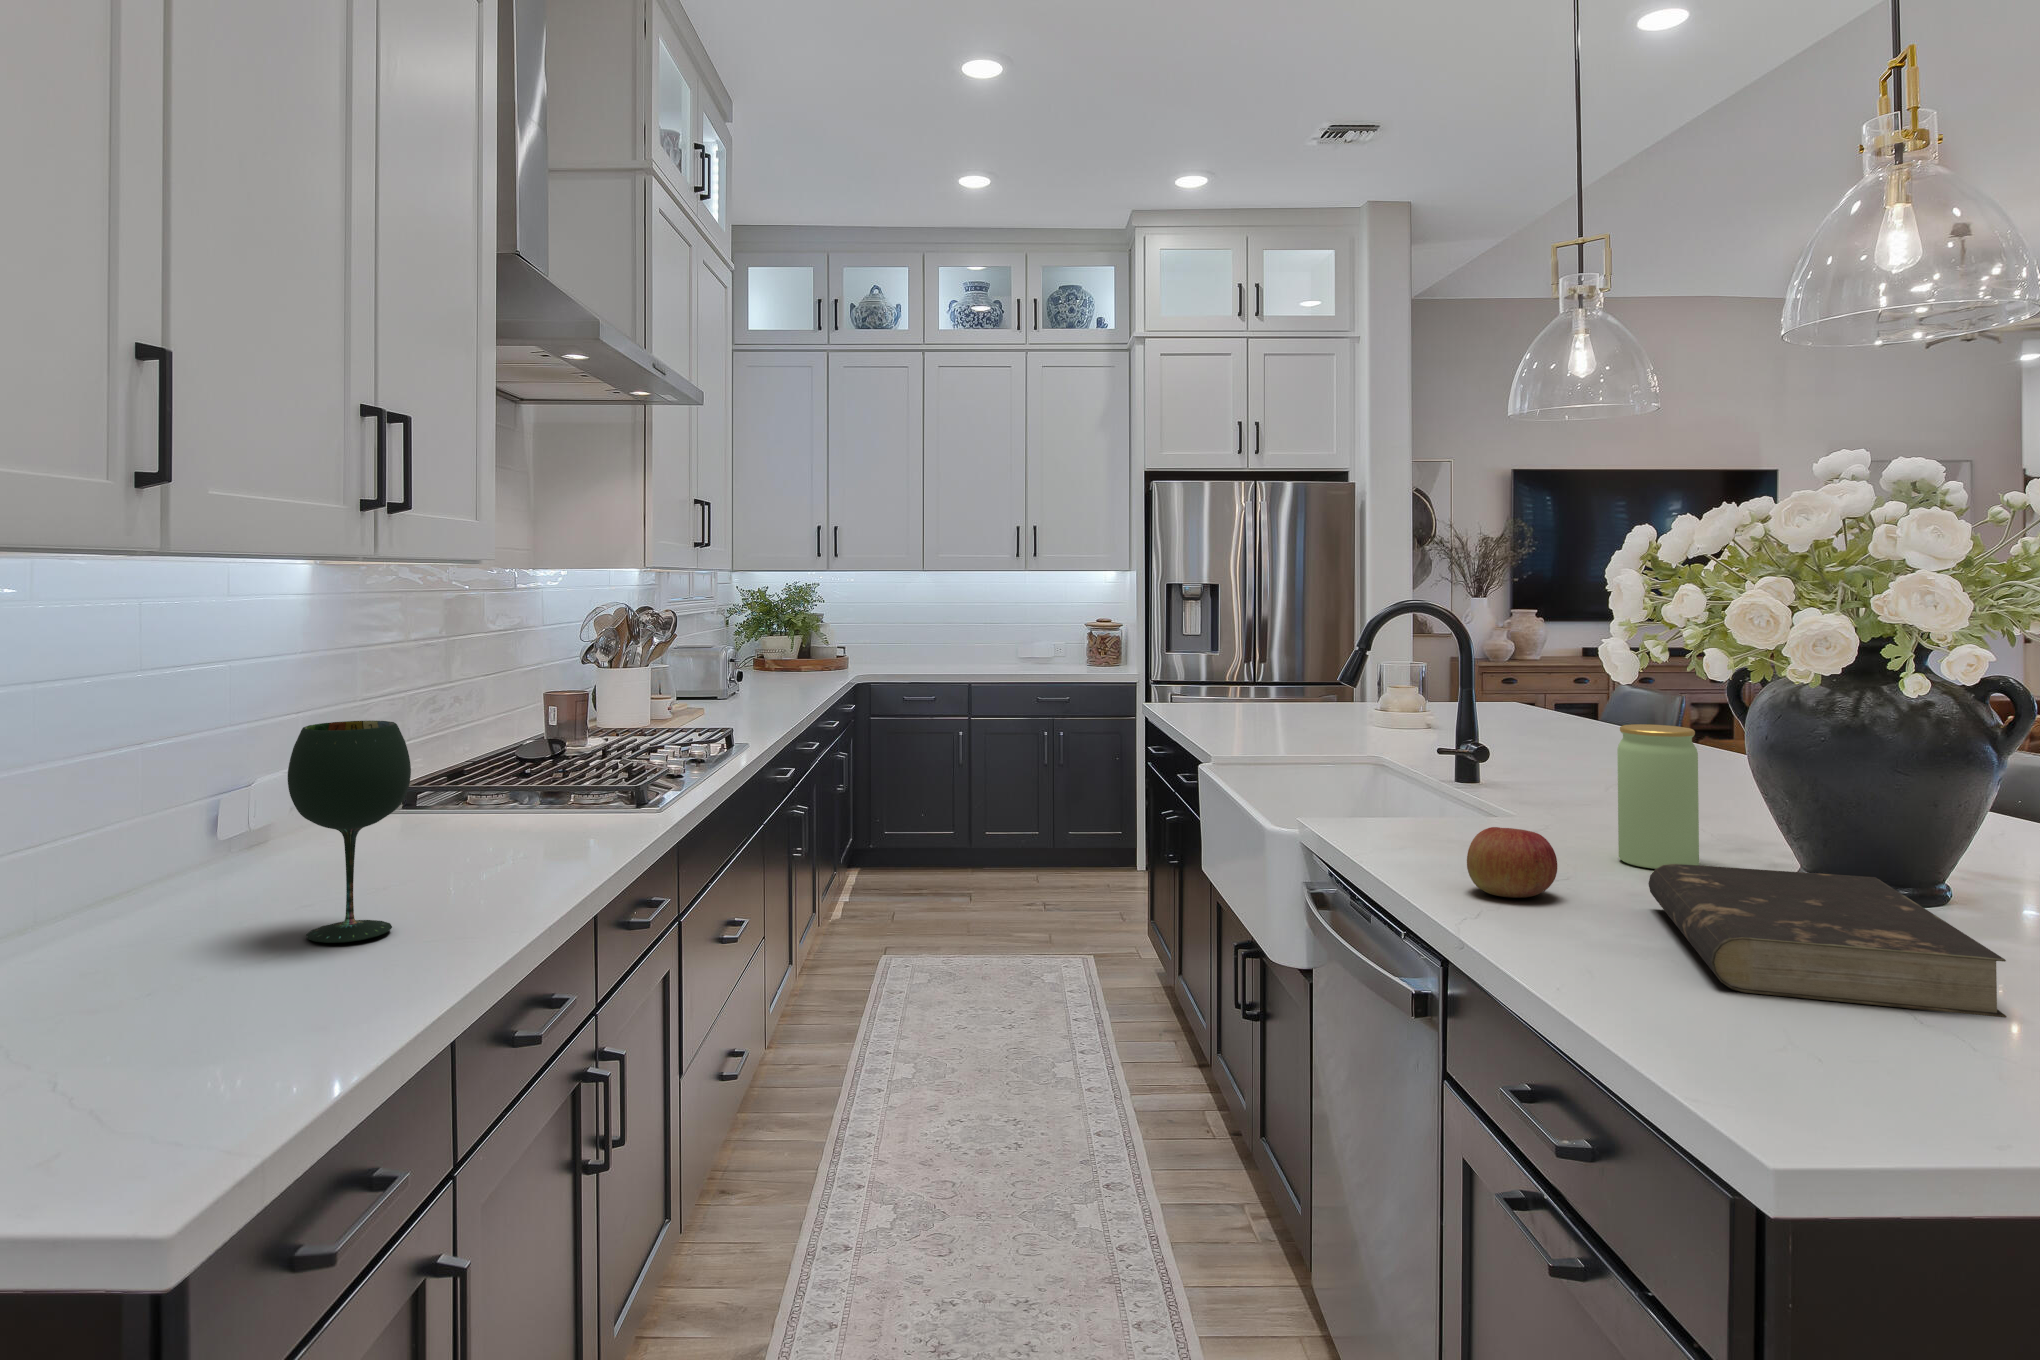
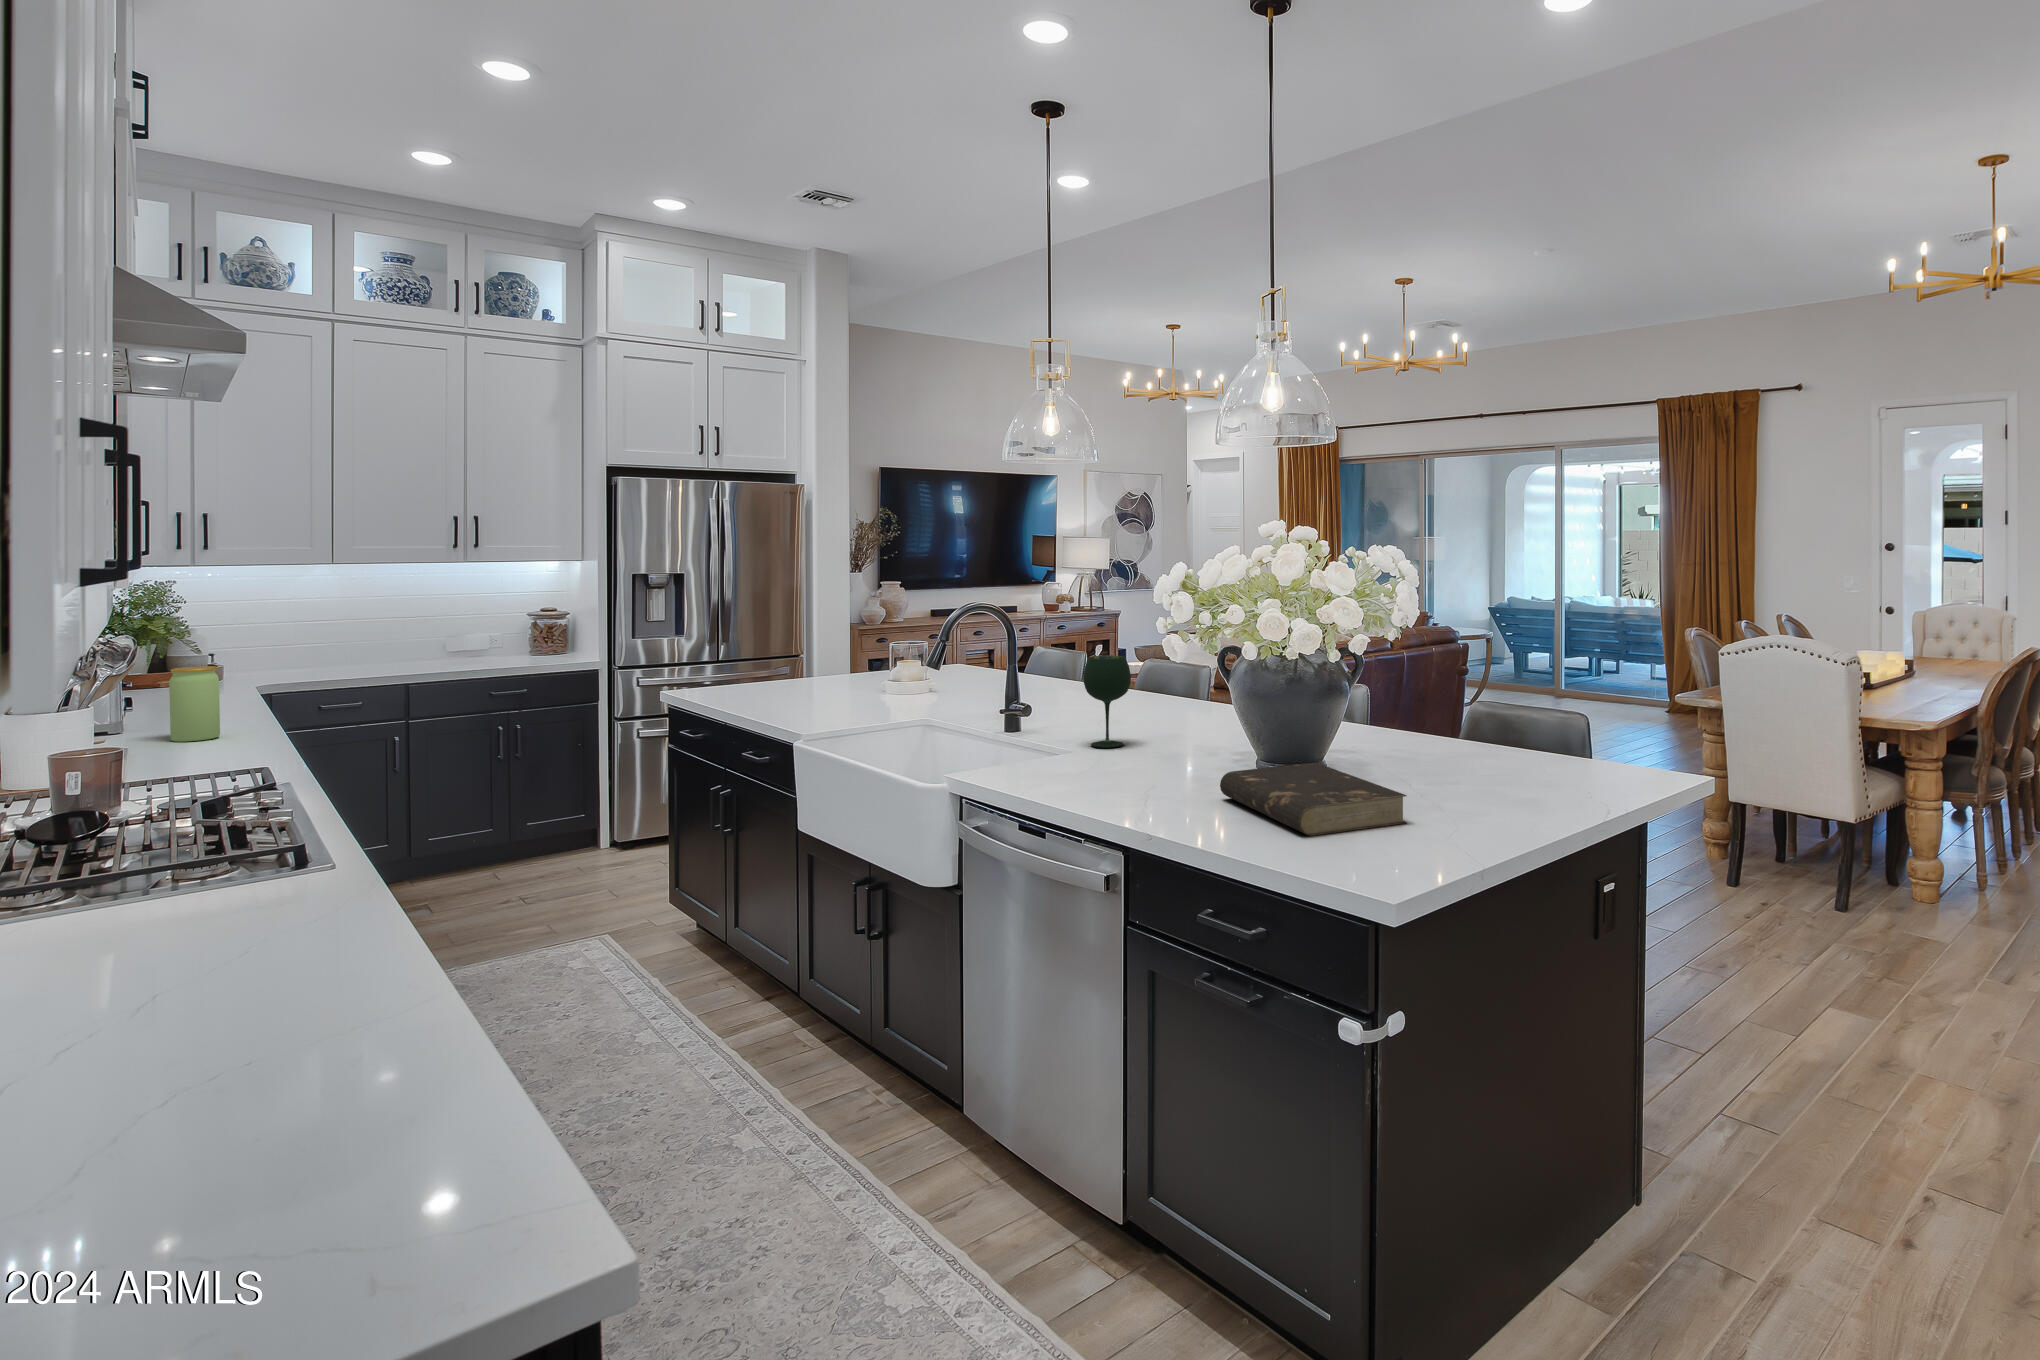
wine glass: present [288,721,411,943] -> present [1083,655,1131,748]
jar: present [1617,724,1699,869] -> present [169,666,220,742]
apple: present [1467,827,1557,898] -> none [1124,764,1175,808]

